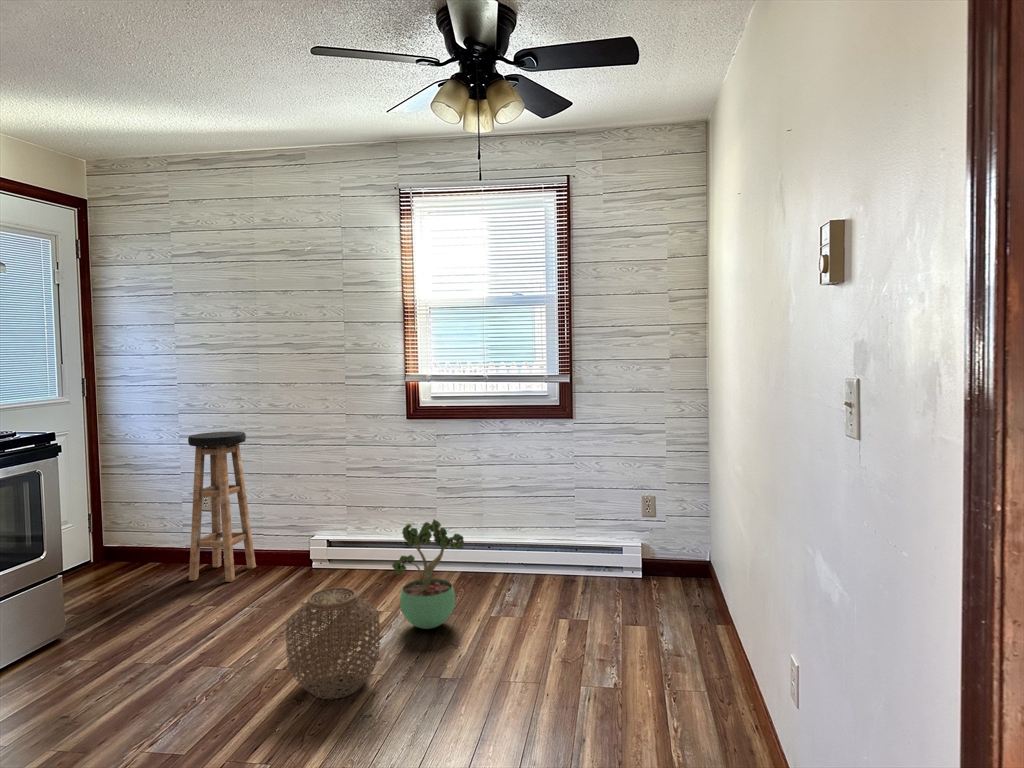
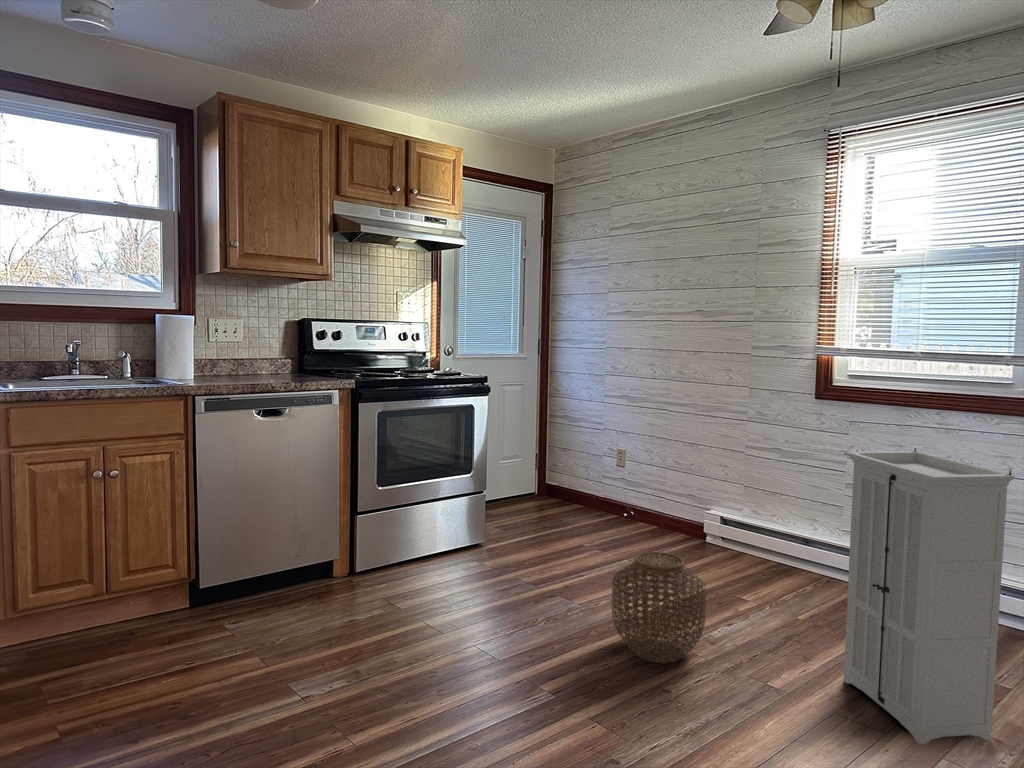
bar stool: present [188,431,256,582] -> none [594,394,654,537]
storage cabinet: none [479,454,599,681] -> present [844,448,1015,745]
potted plant: present [392,520,464,629] -> none [749,509,837,633]

